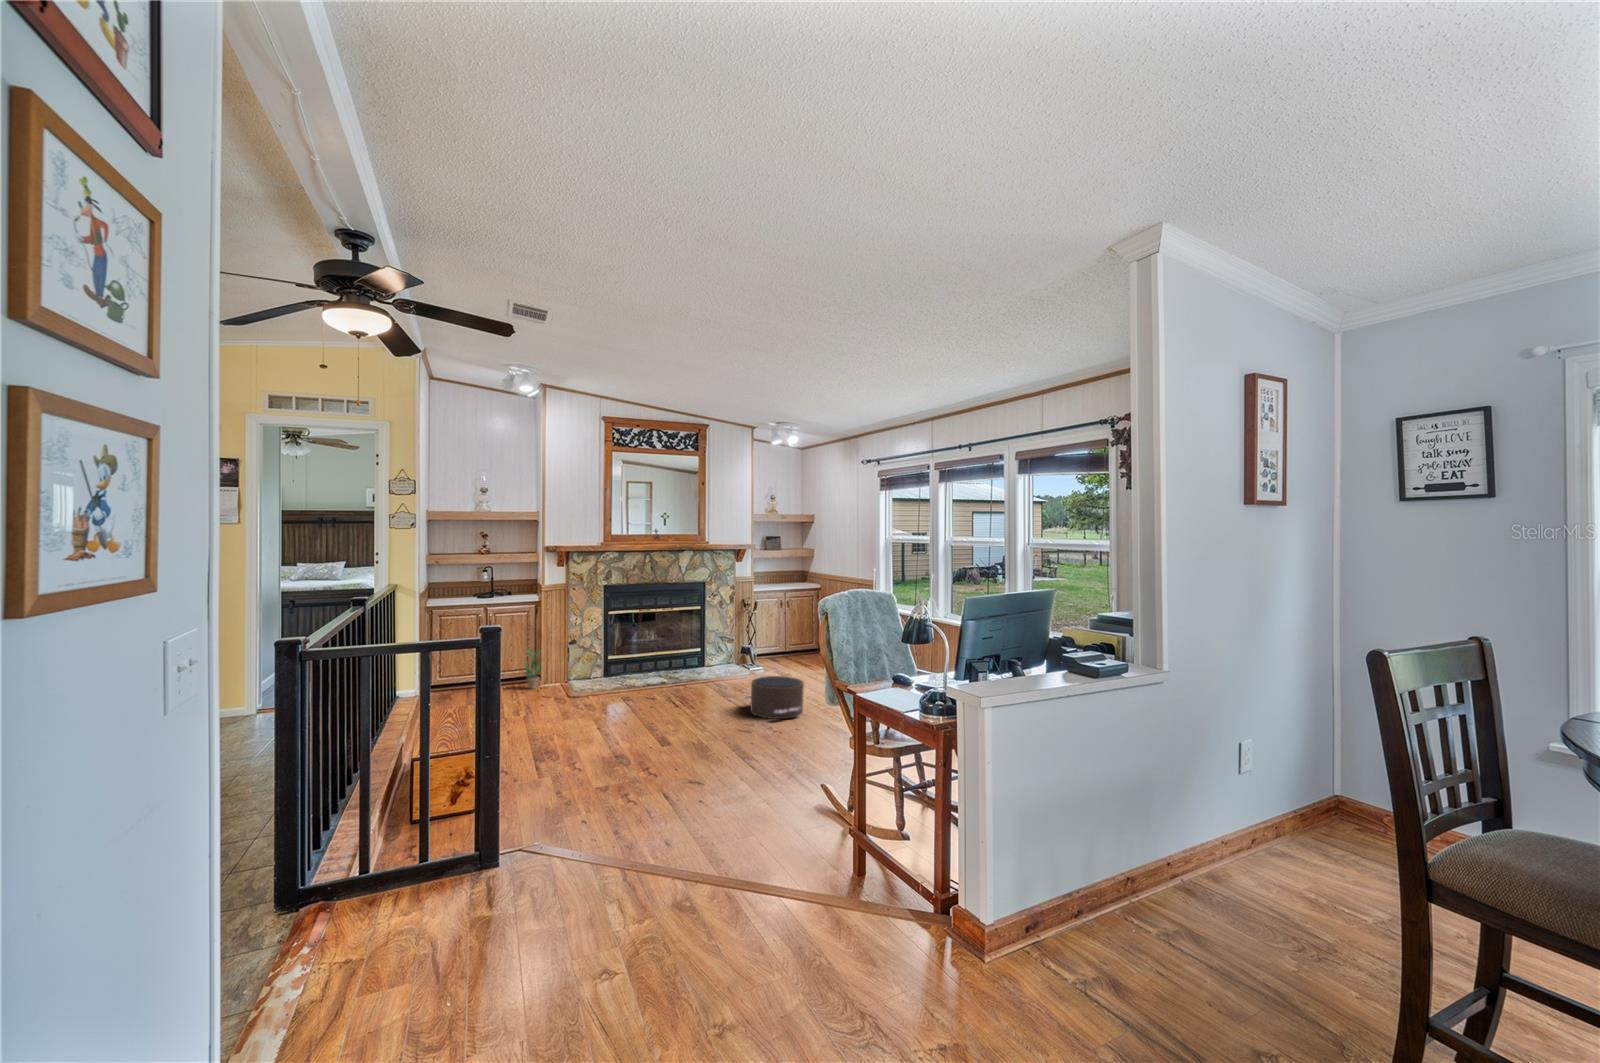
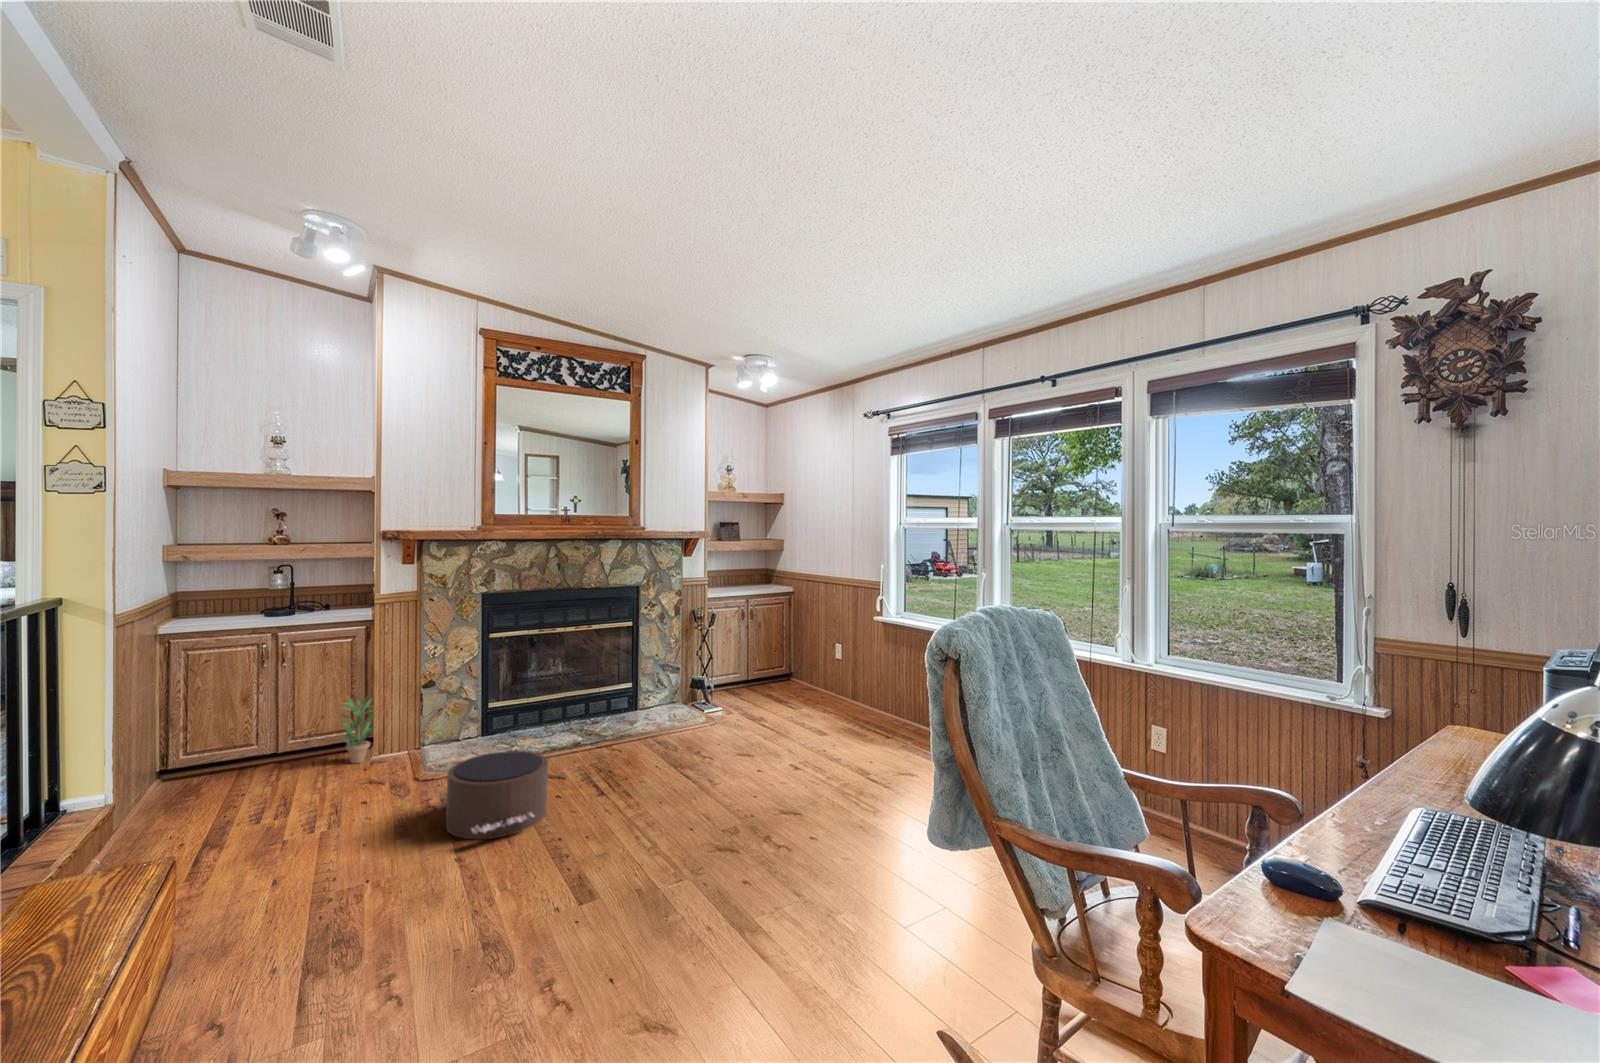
pouf: present [744,676,804,719] -> present [444,751,548,839]

